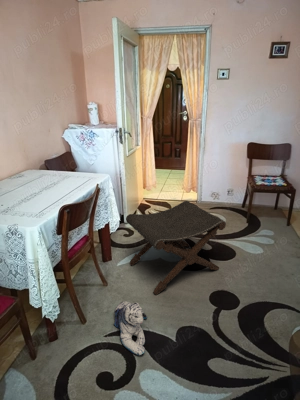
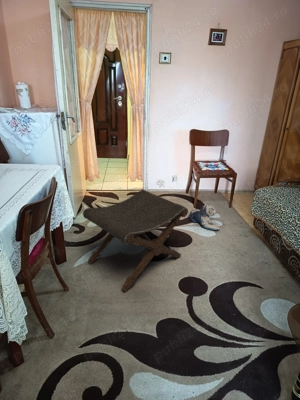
plush toy: present [114,302,147,355] -> present [189,204,220,231]

